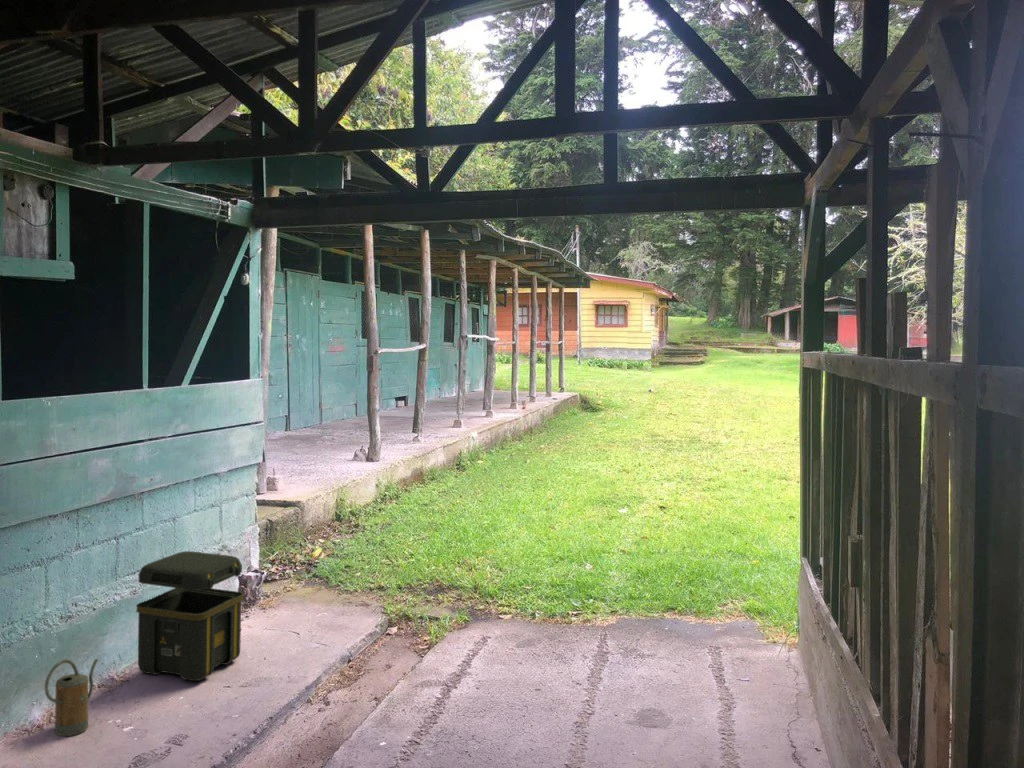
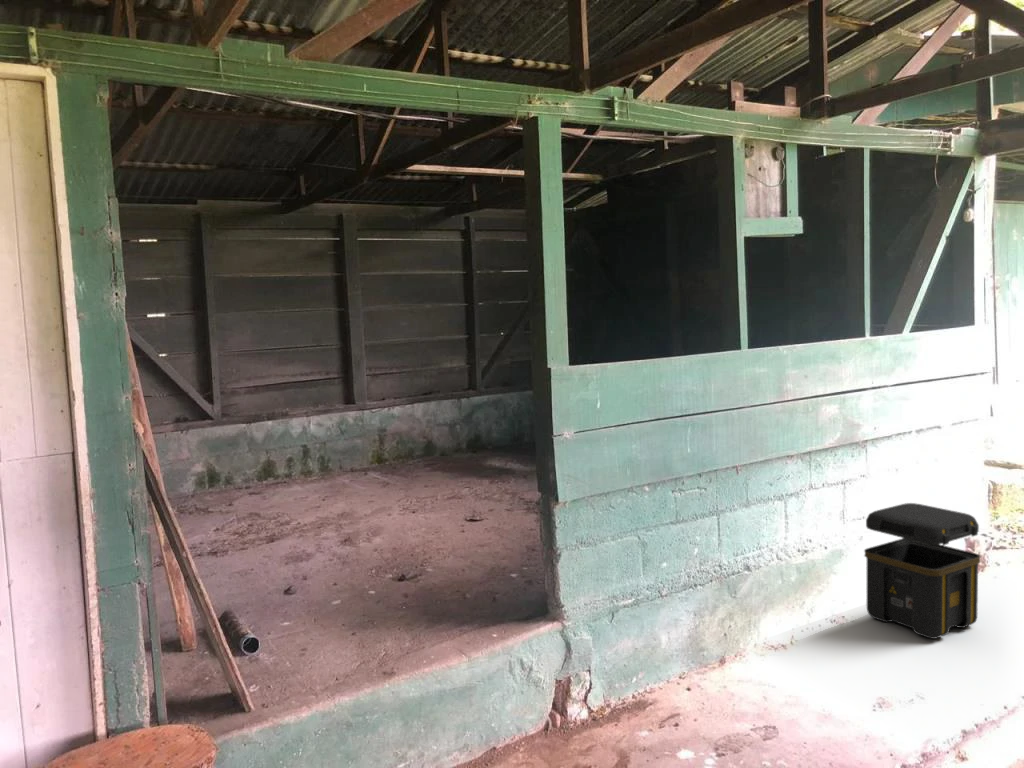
watering can: present [45,659,98,736] -> none [790,591,834,663]

